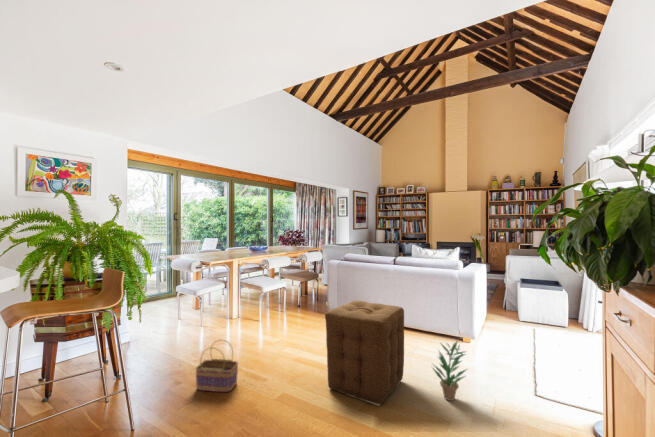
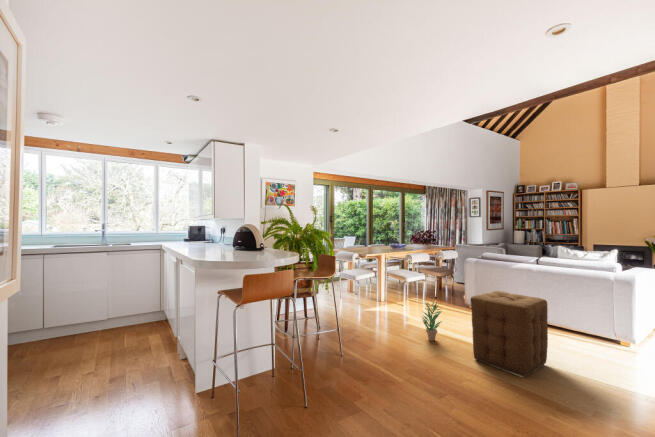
potted plant: present [433,342,466,401] -> present [422,302,442,341]
basket: present [196,359,238,392] -> none [369,311,399,349]

